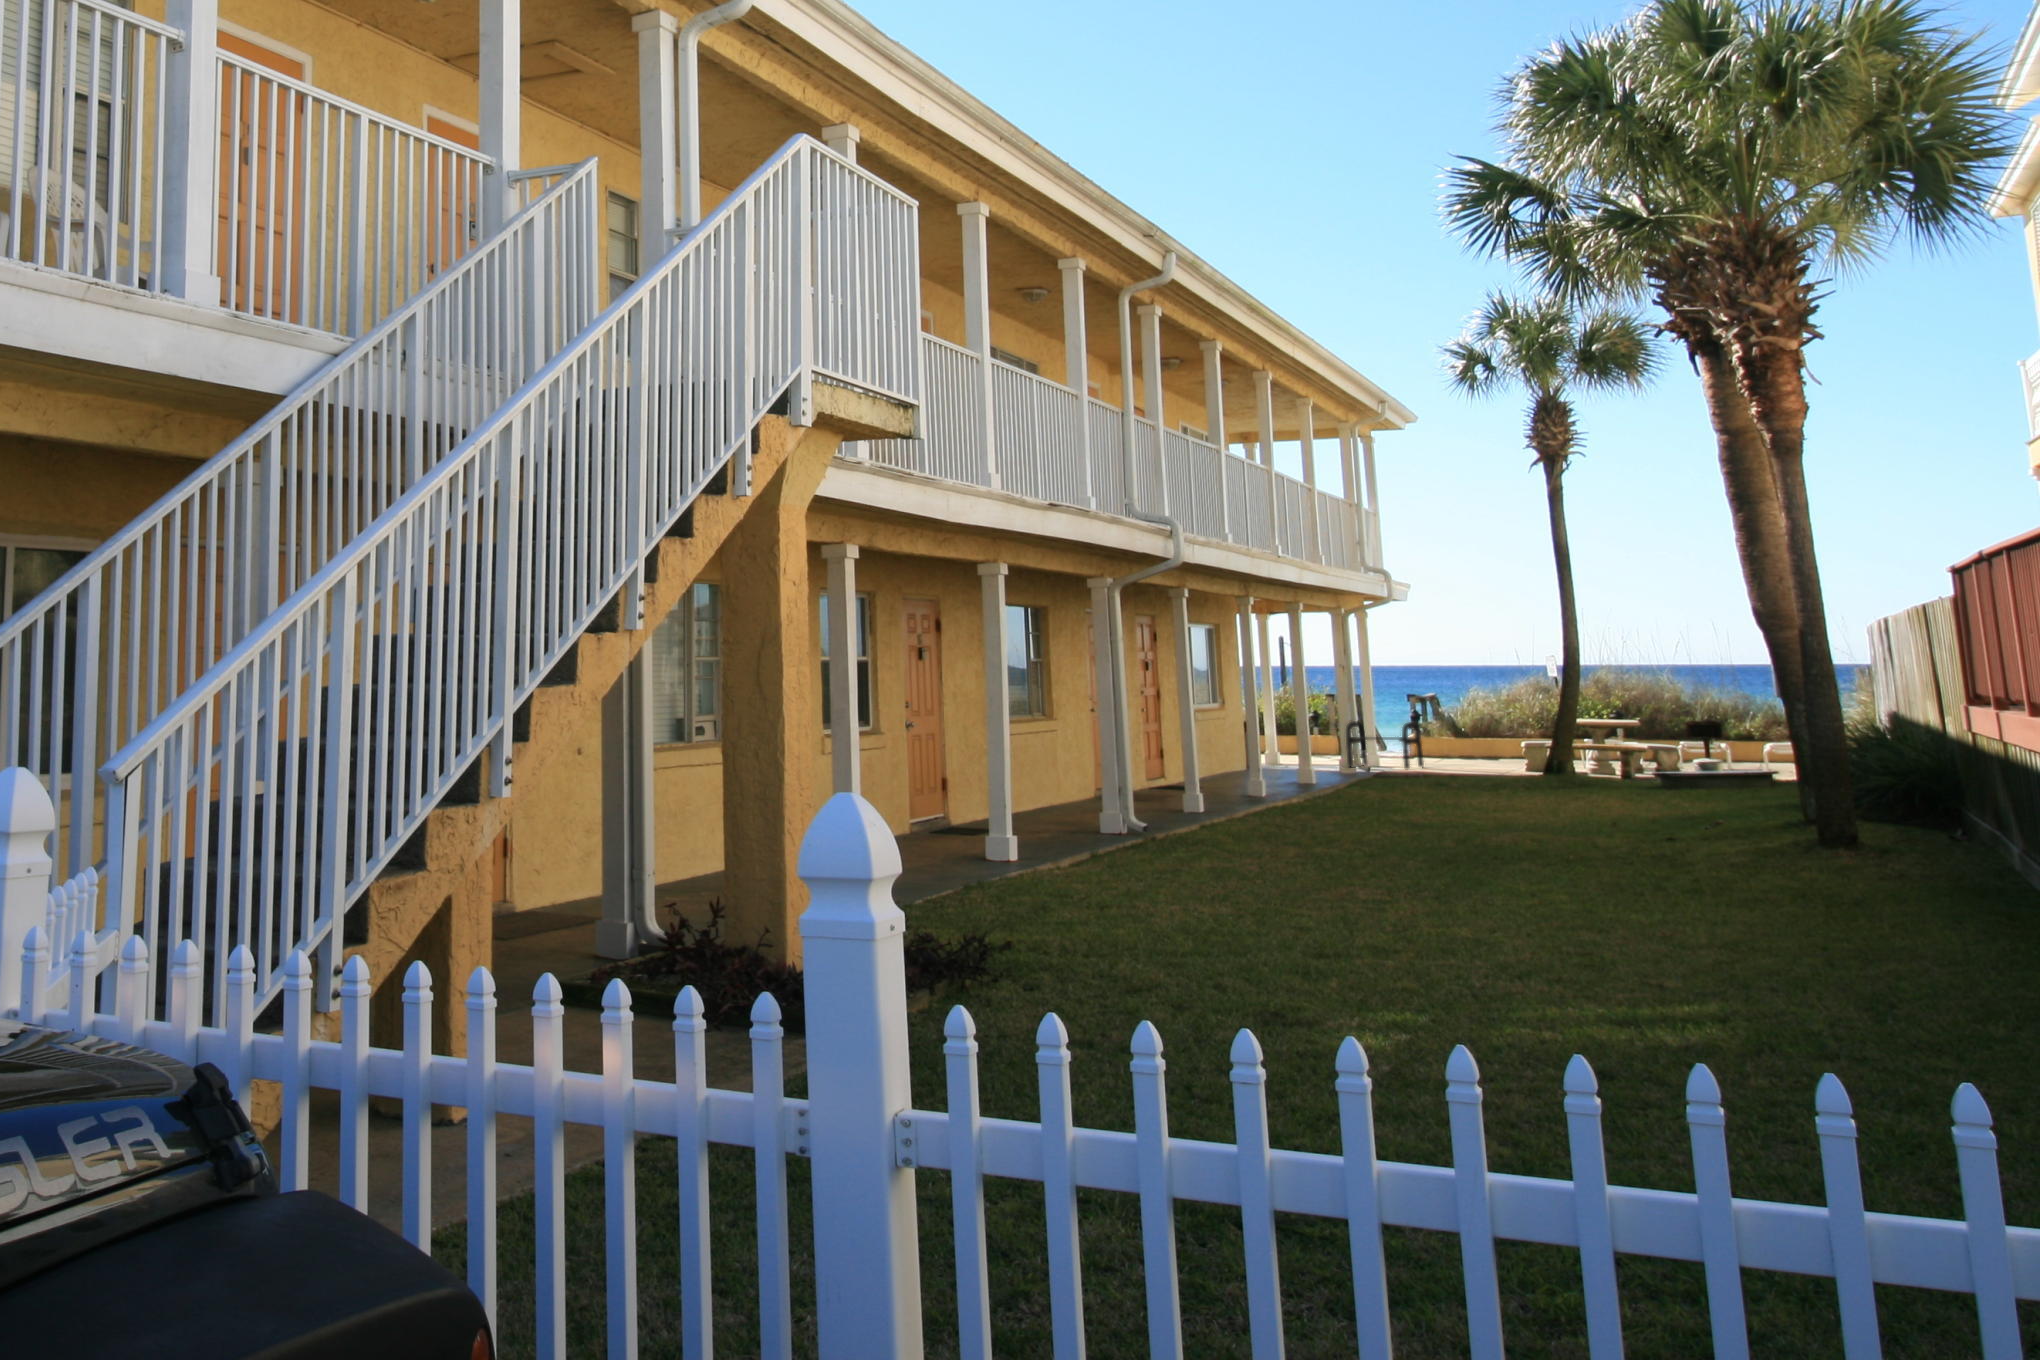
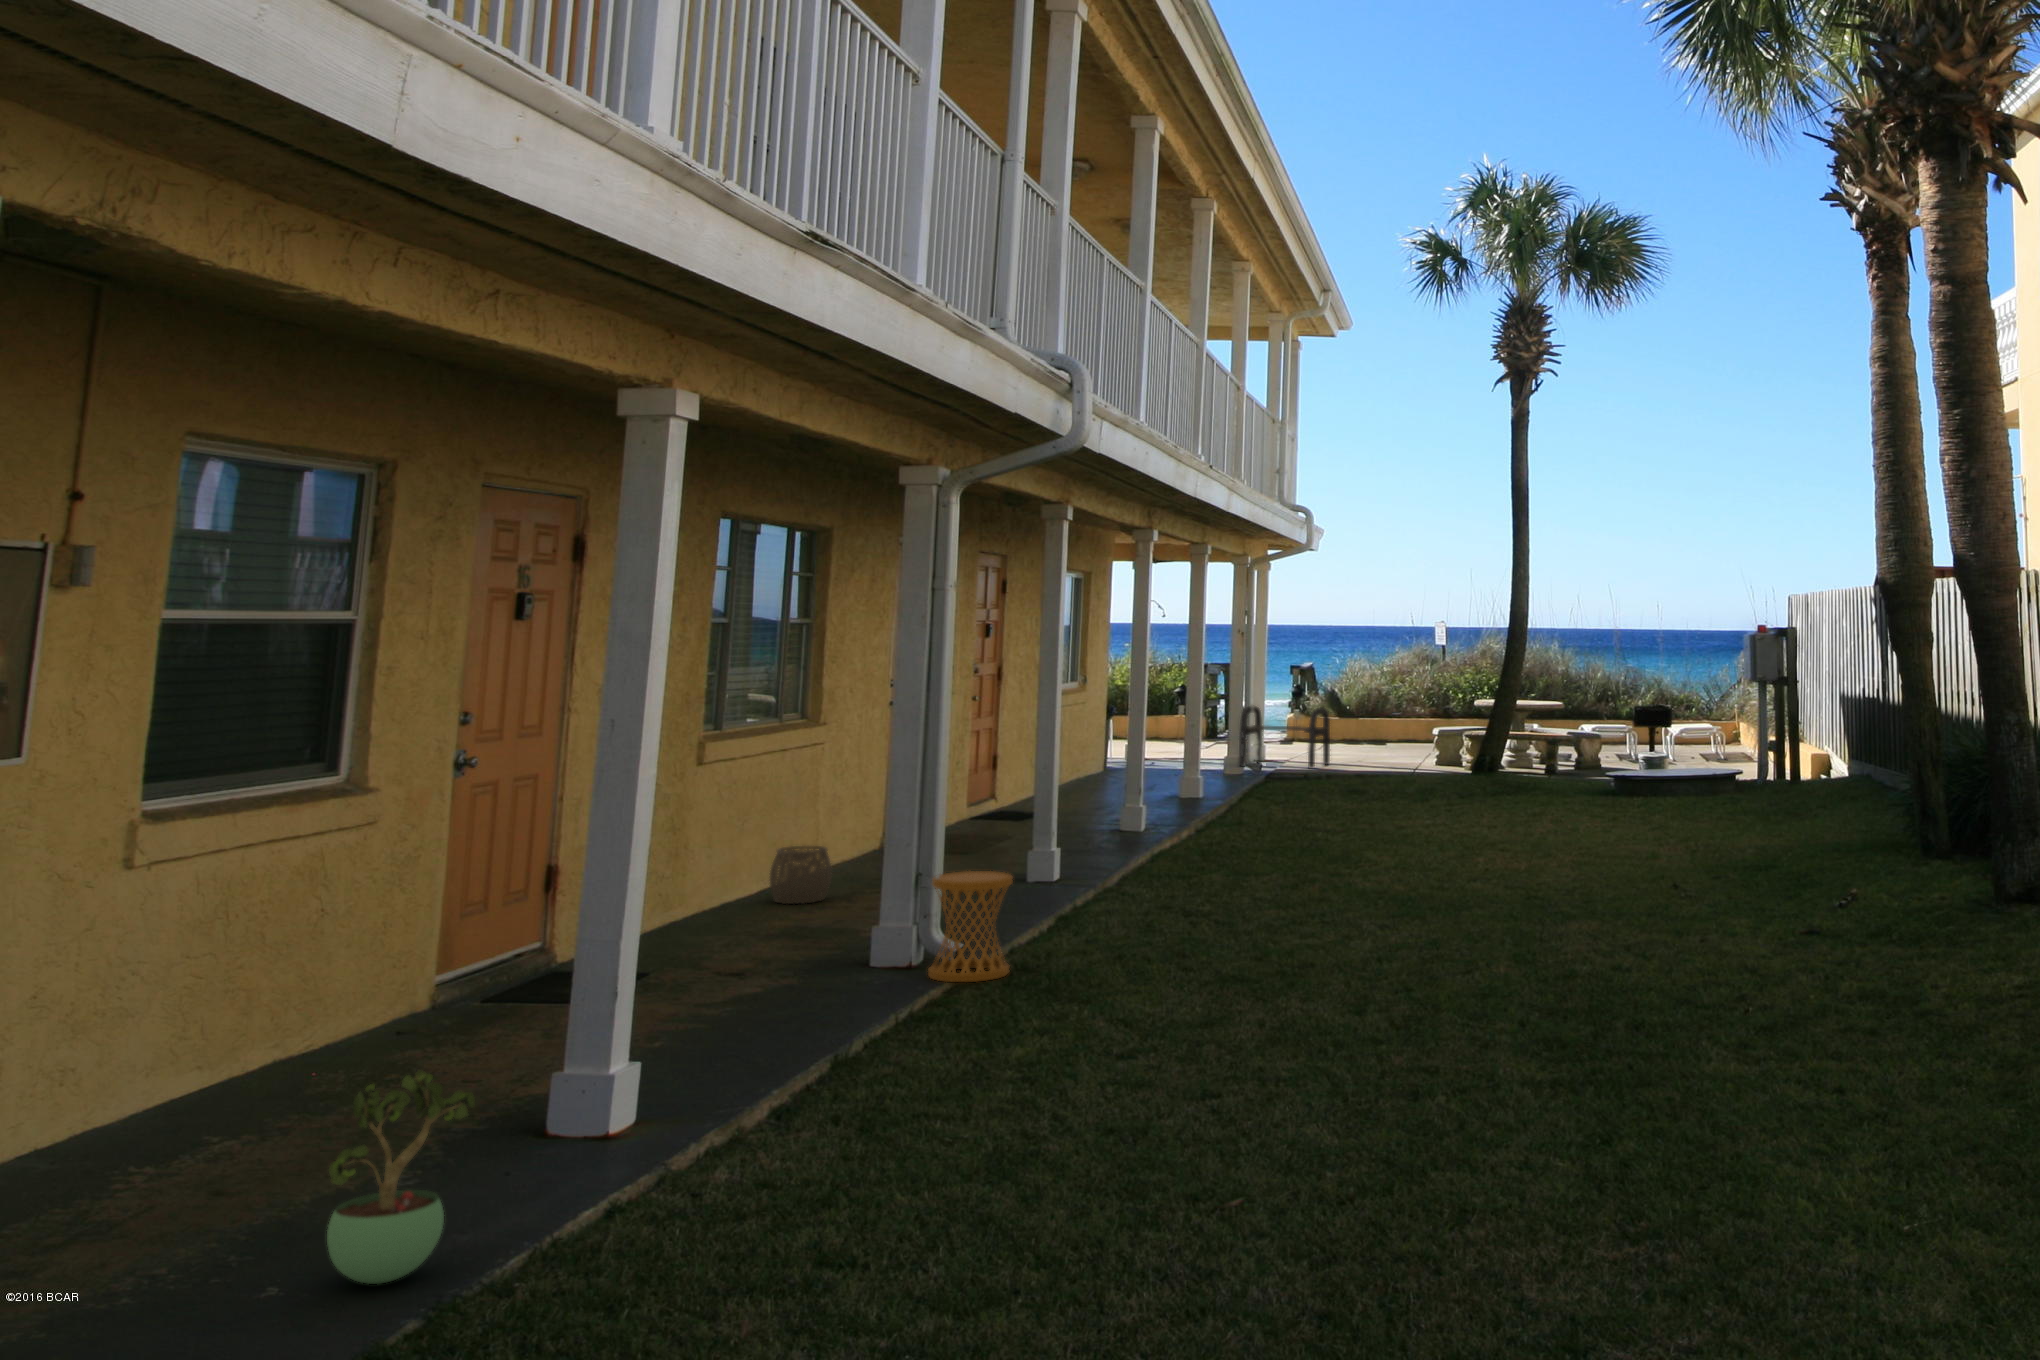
woven basket: none [1035,786,1070,817] -> present [769,846,832,904]
side table: none [1127,788,1173,841] -> present [928,871,1013,982]
potted plant: none [941,811,981,881] -> present [327,1070,475,1284]

